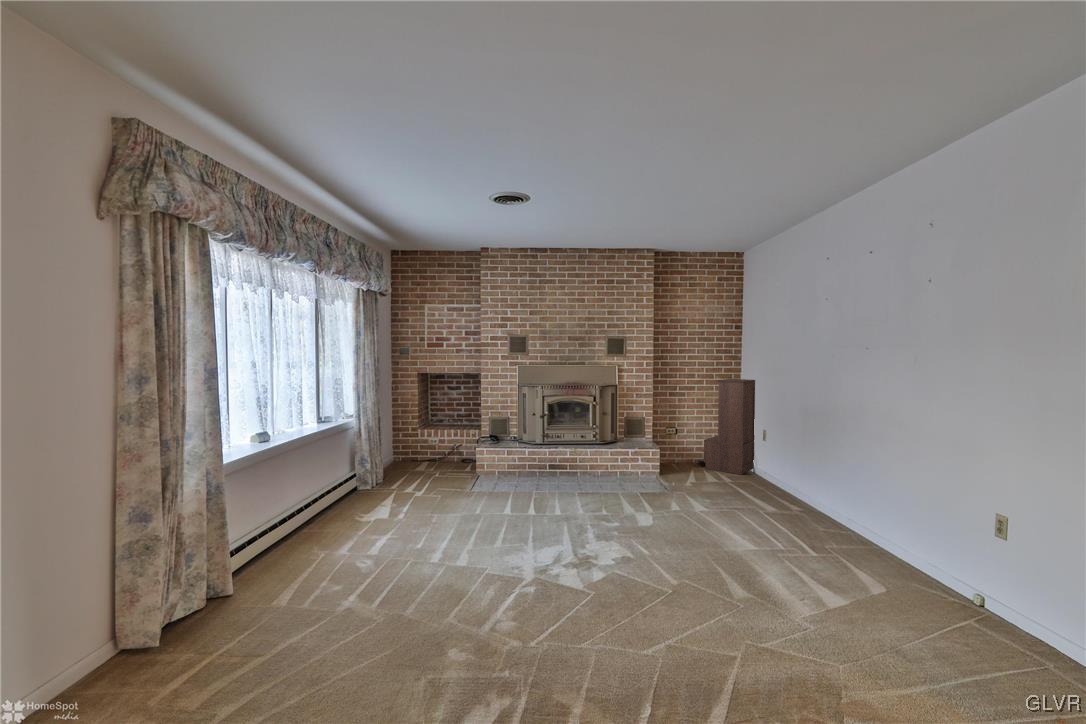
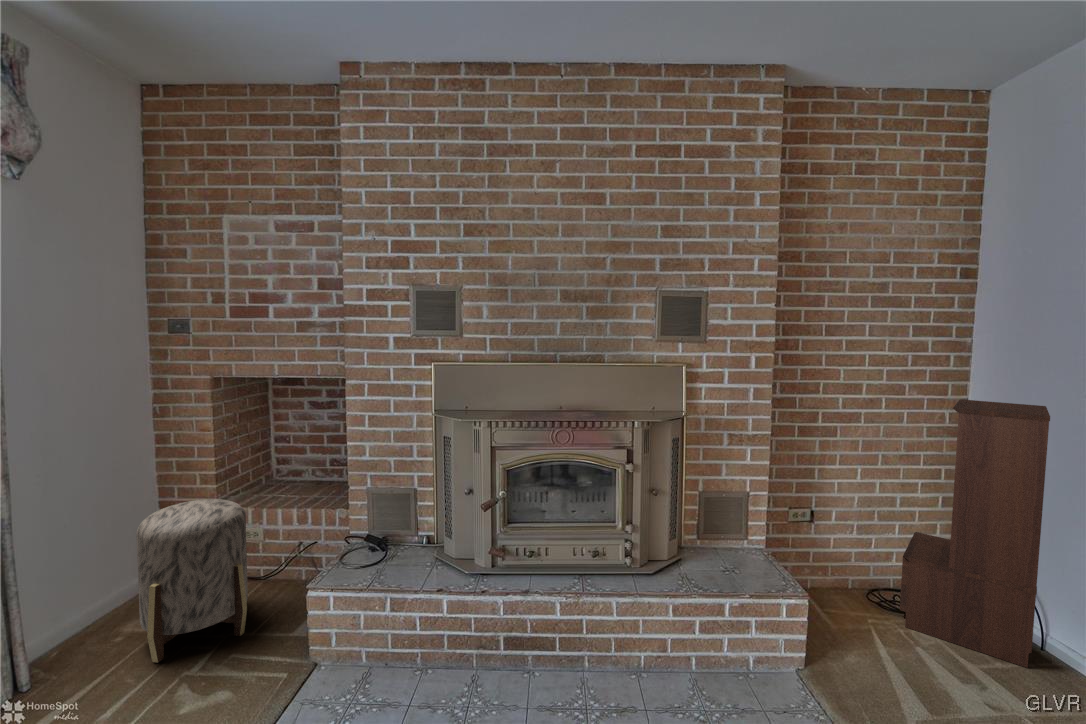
ottoman: none [407,420,447,475] -> present [136,499,248,662]

